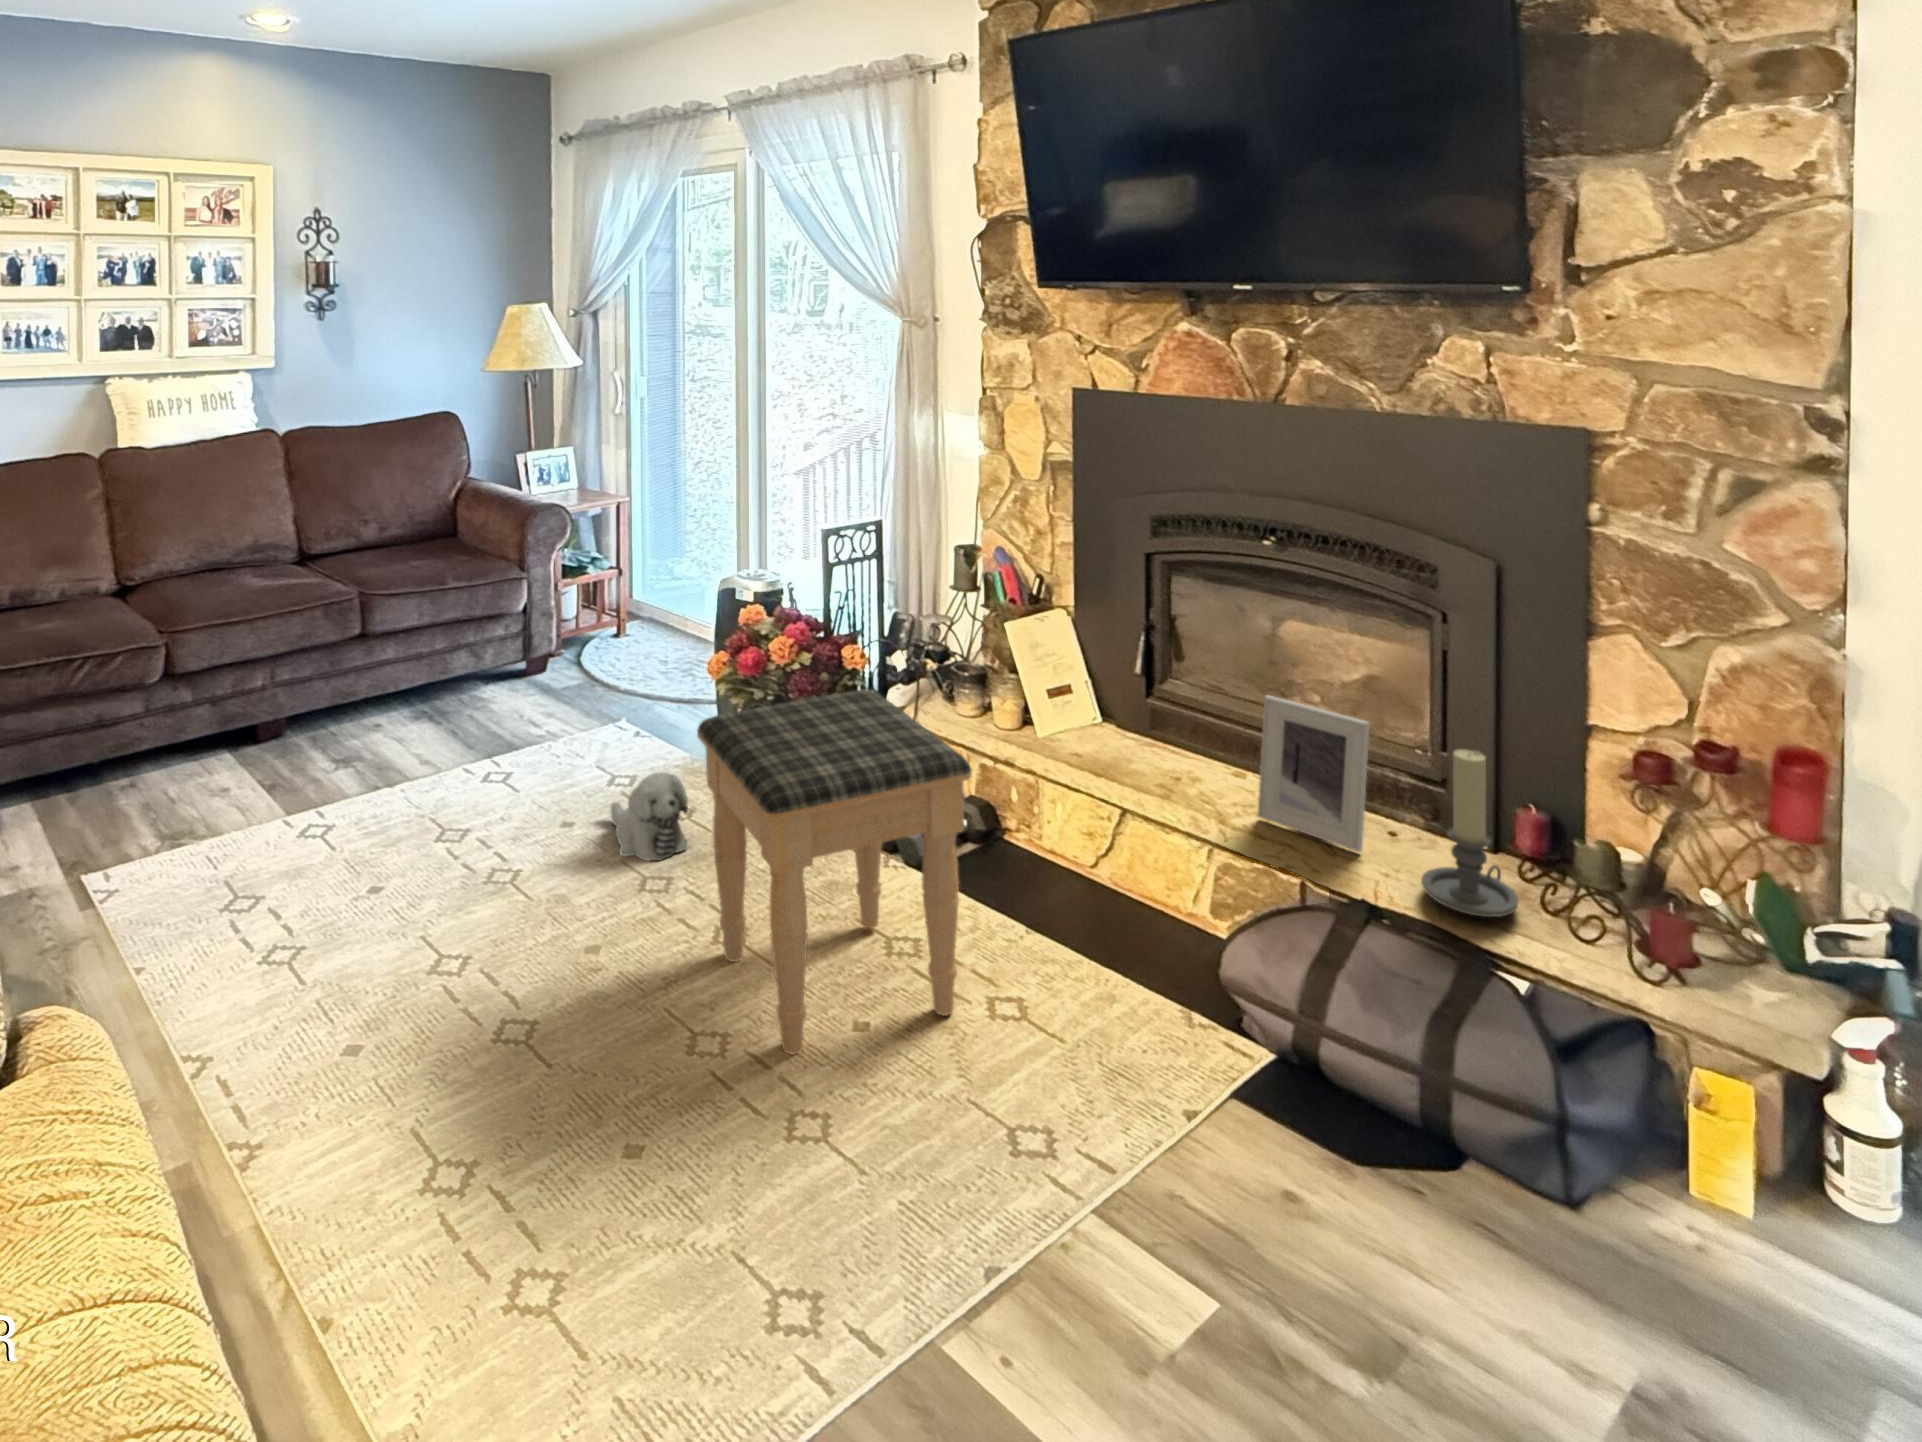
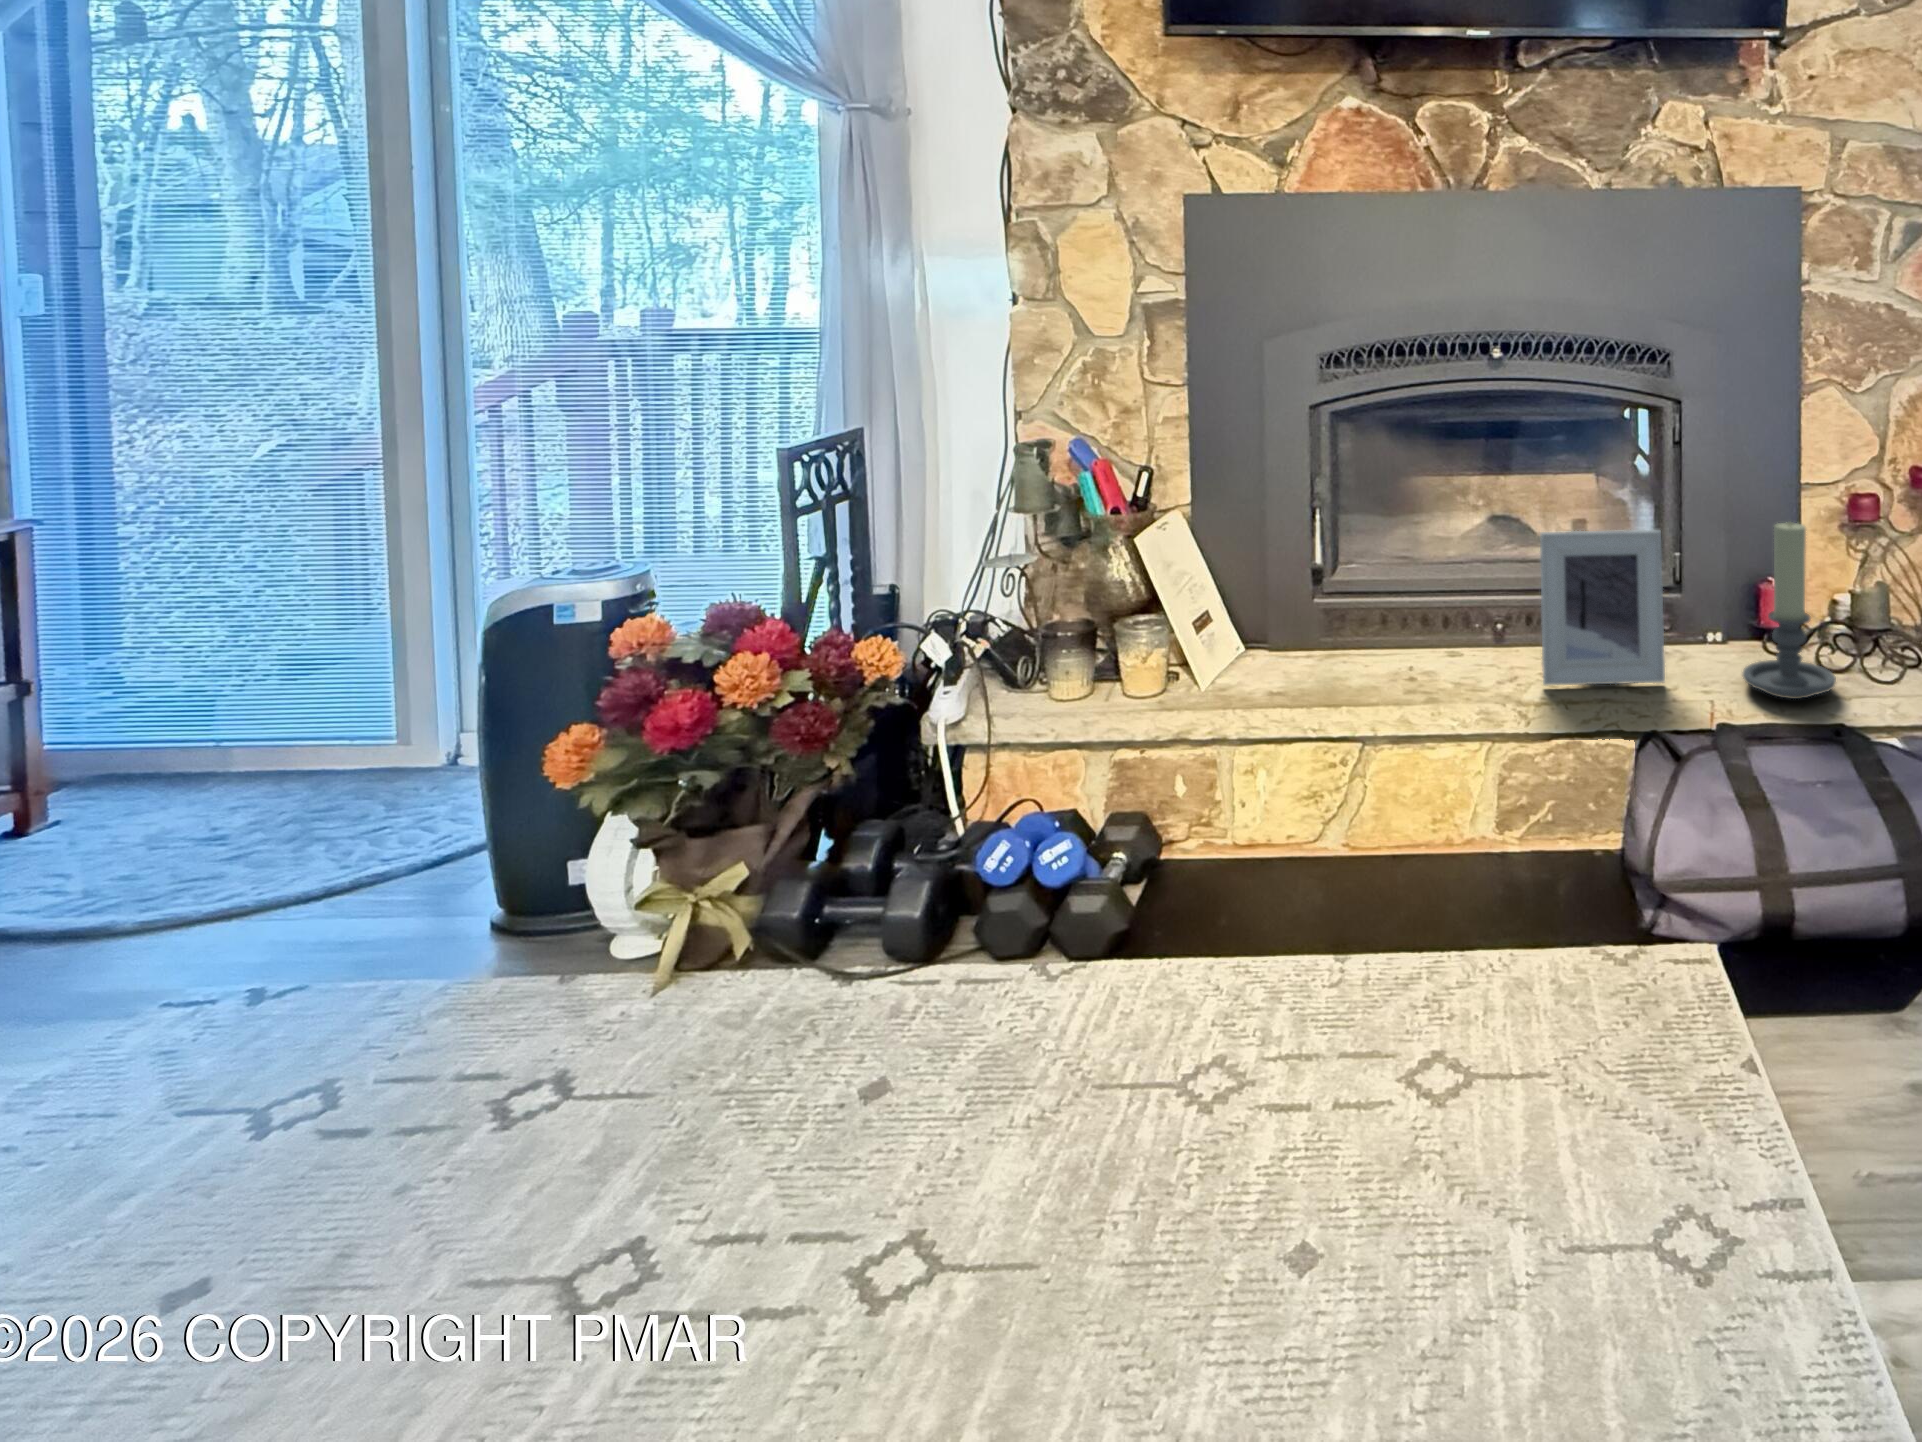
footstool: present [697,689,972,1055] -> none [883,627,1440,1338]
plush toy: present [611,772,688,861] -> none [359,970,640,1217]

